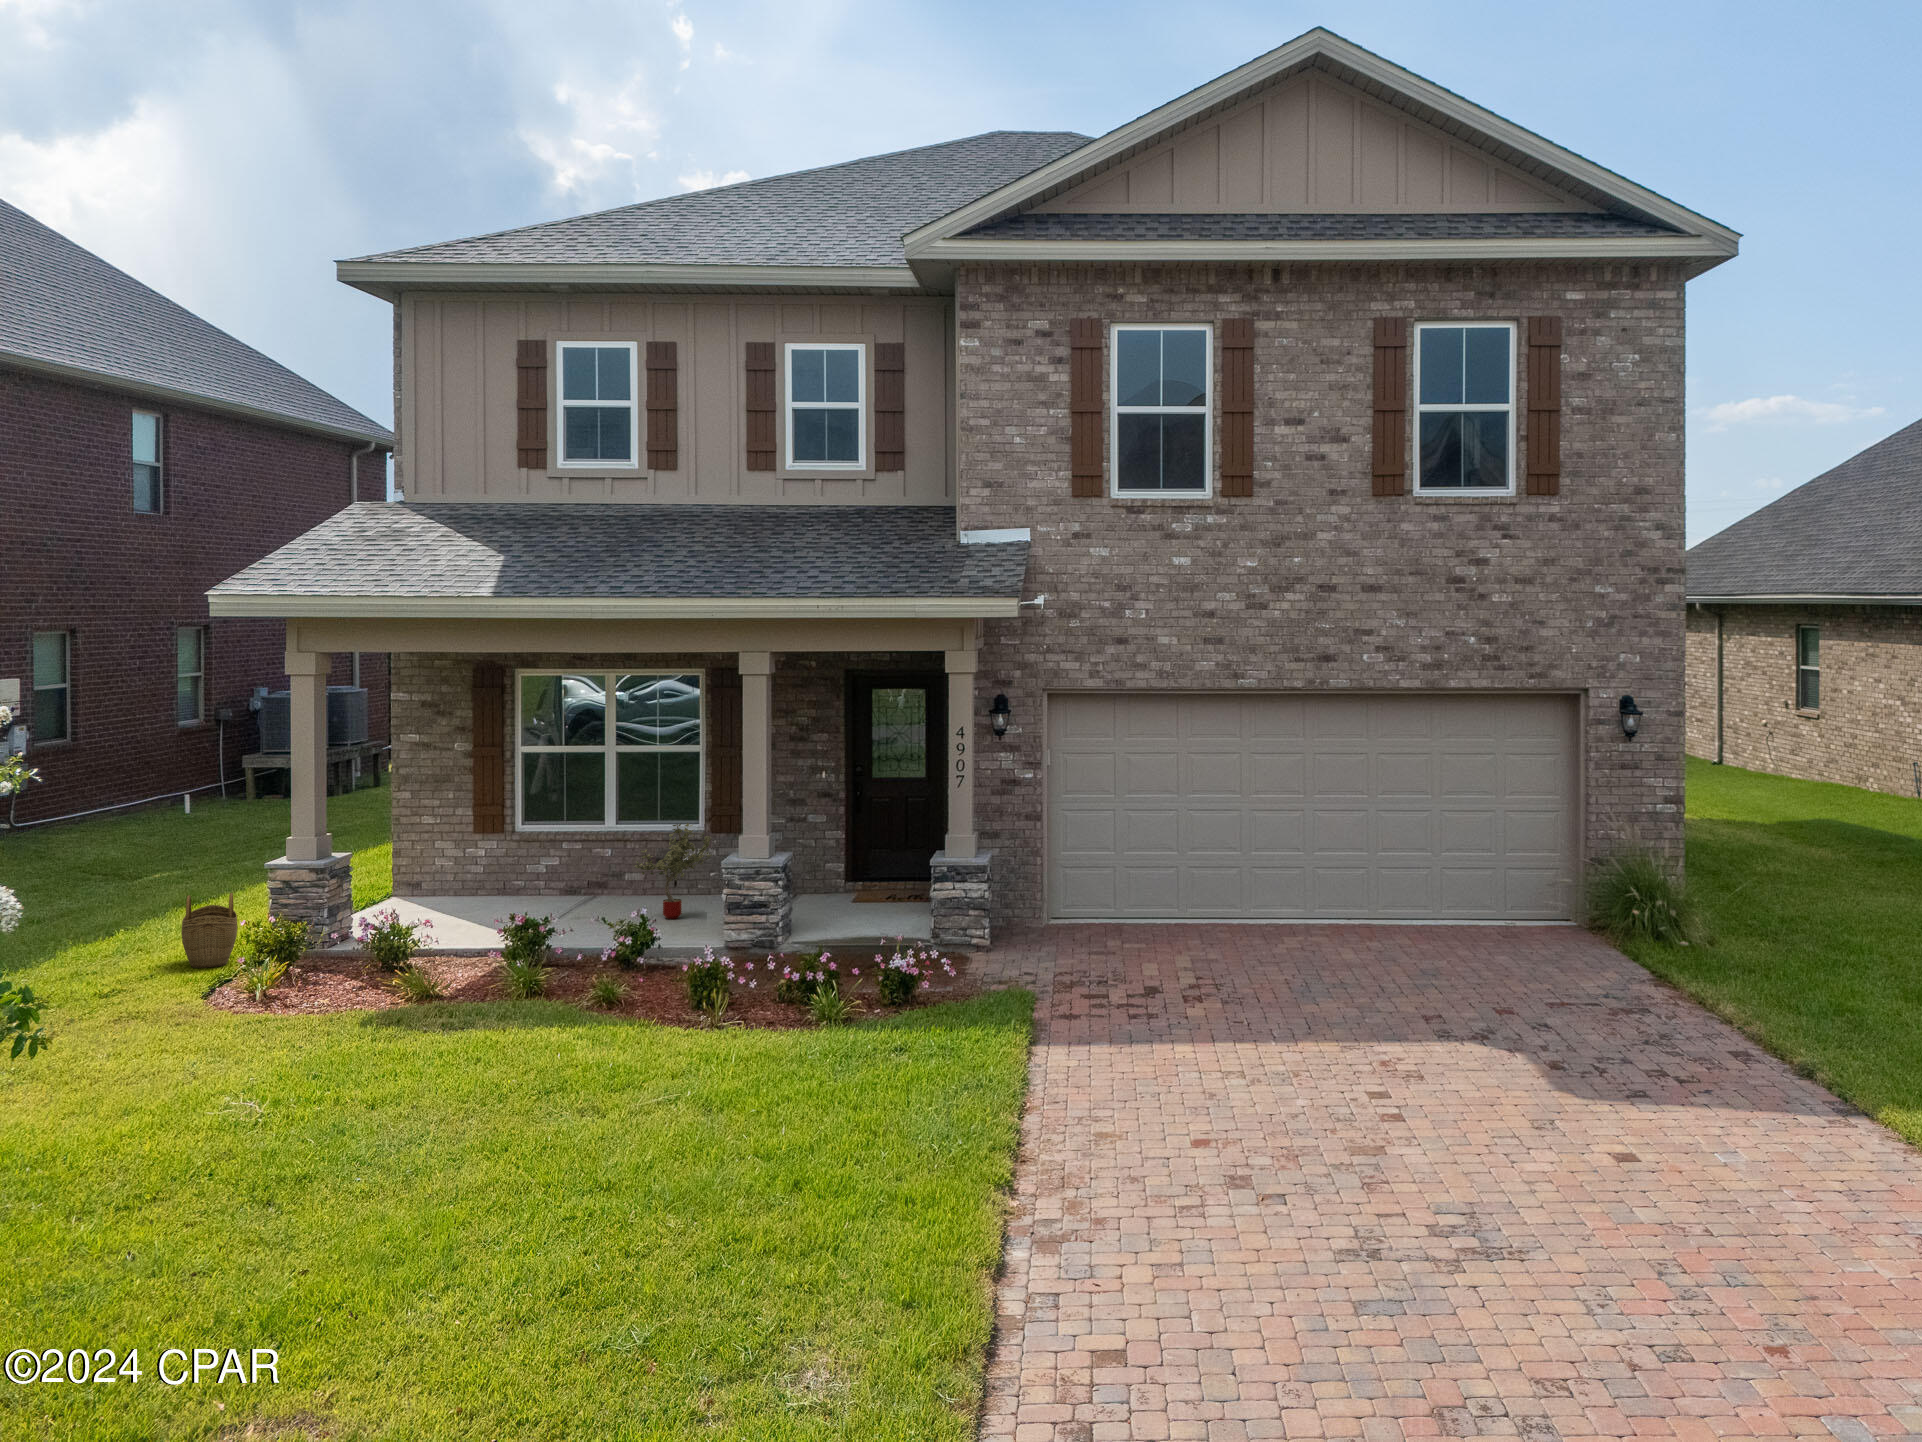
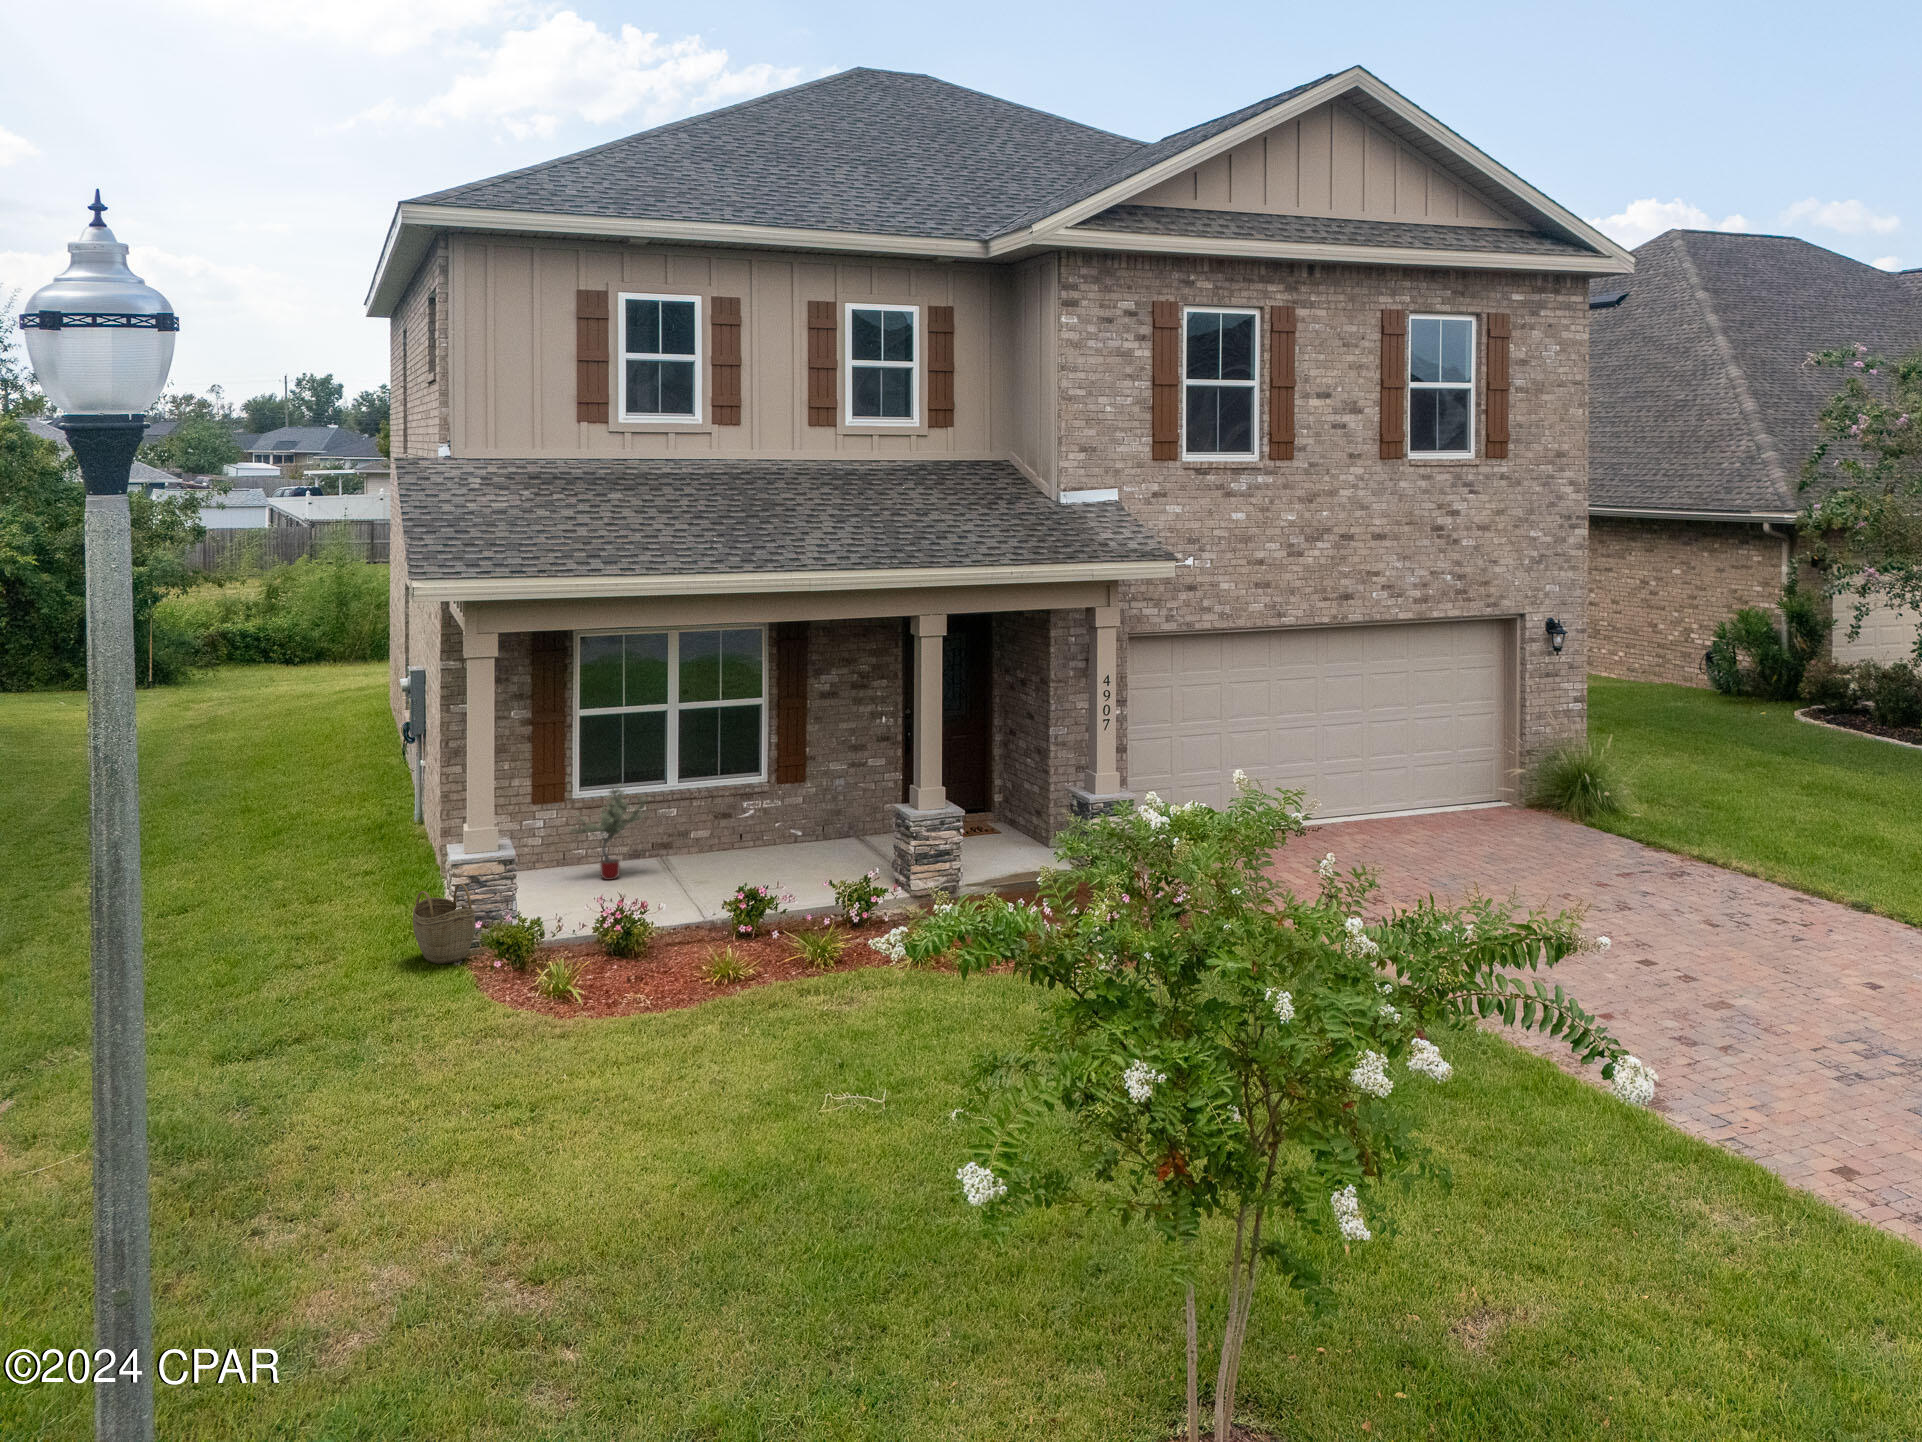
potted tree: present [635,823,712,919] -> present [570,784,648,880]

